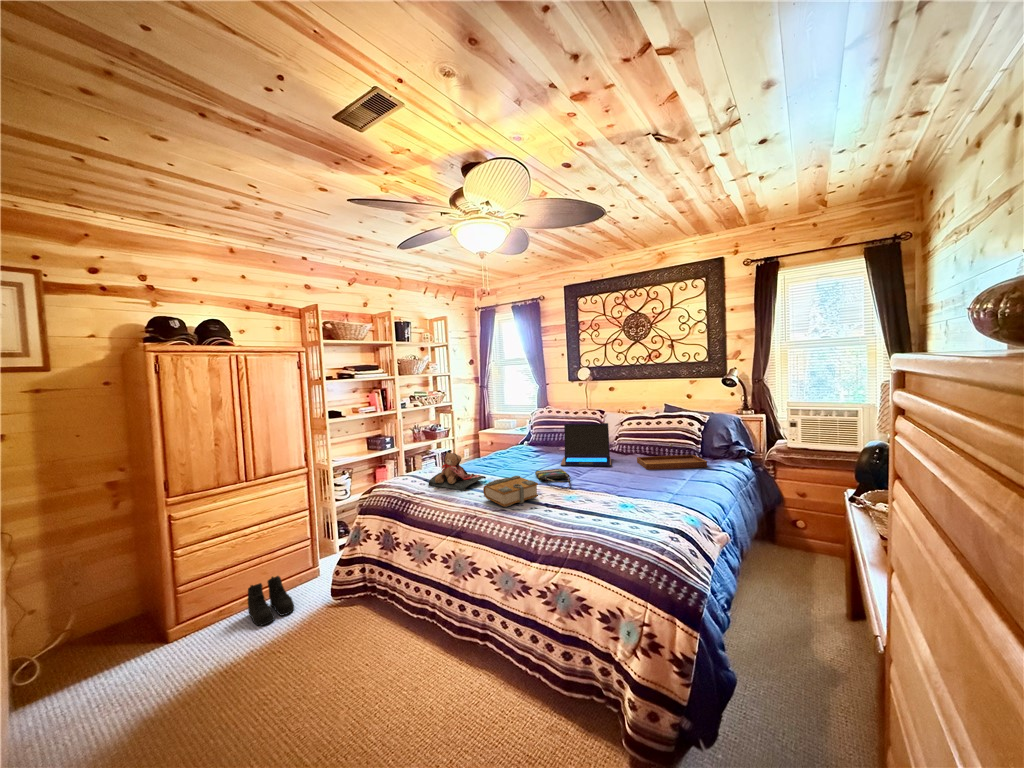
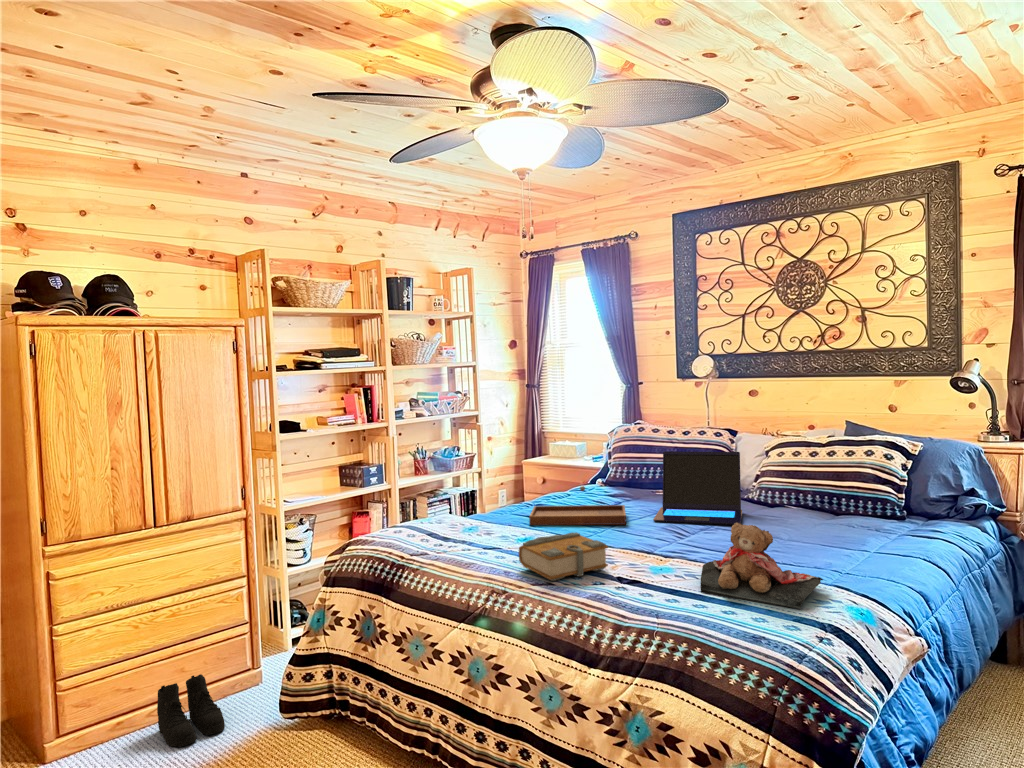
tray: present [637,444,707,470] -> present [529,486,626,525]
teddy bear: present [428,452,486,490] -> present [700,522,823,609]
tote bag: present [535,469,571,490] -> none [608,525,668,559]

